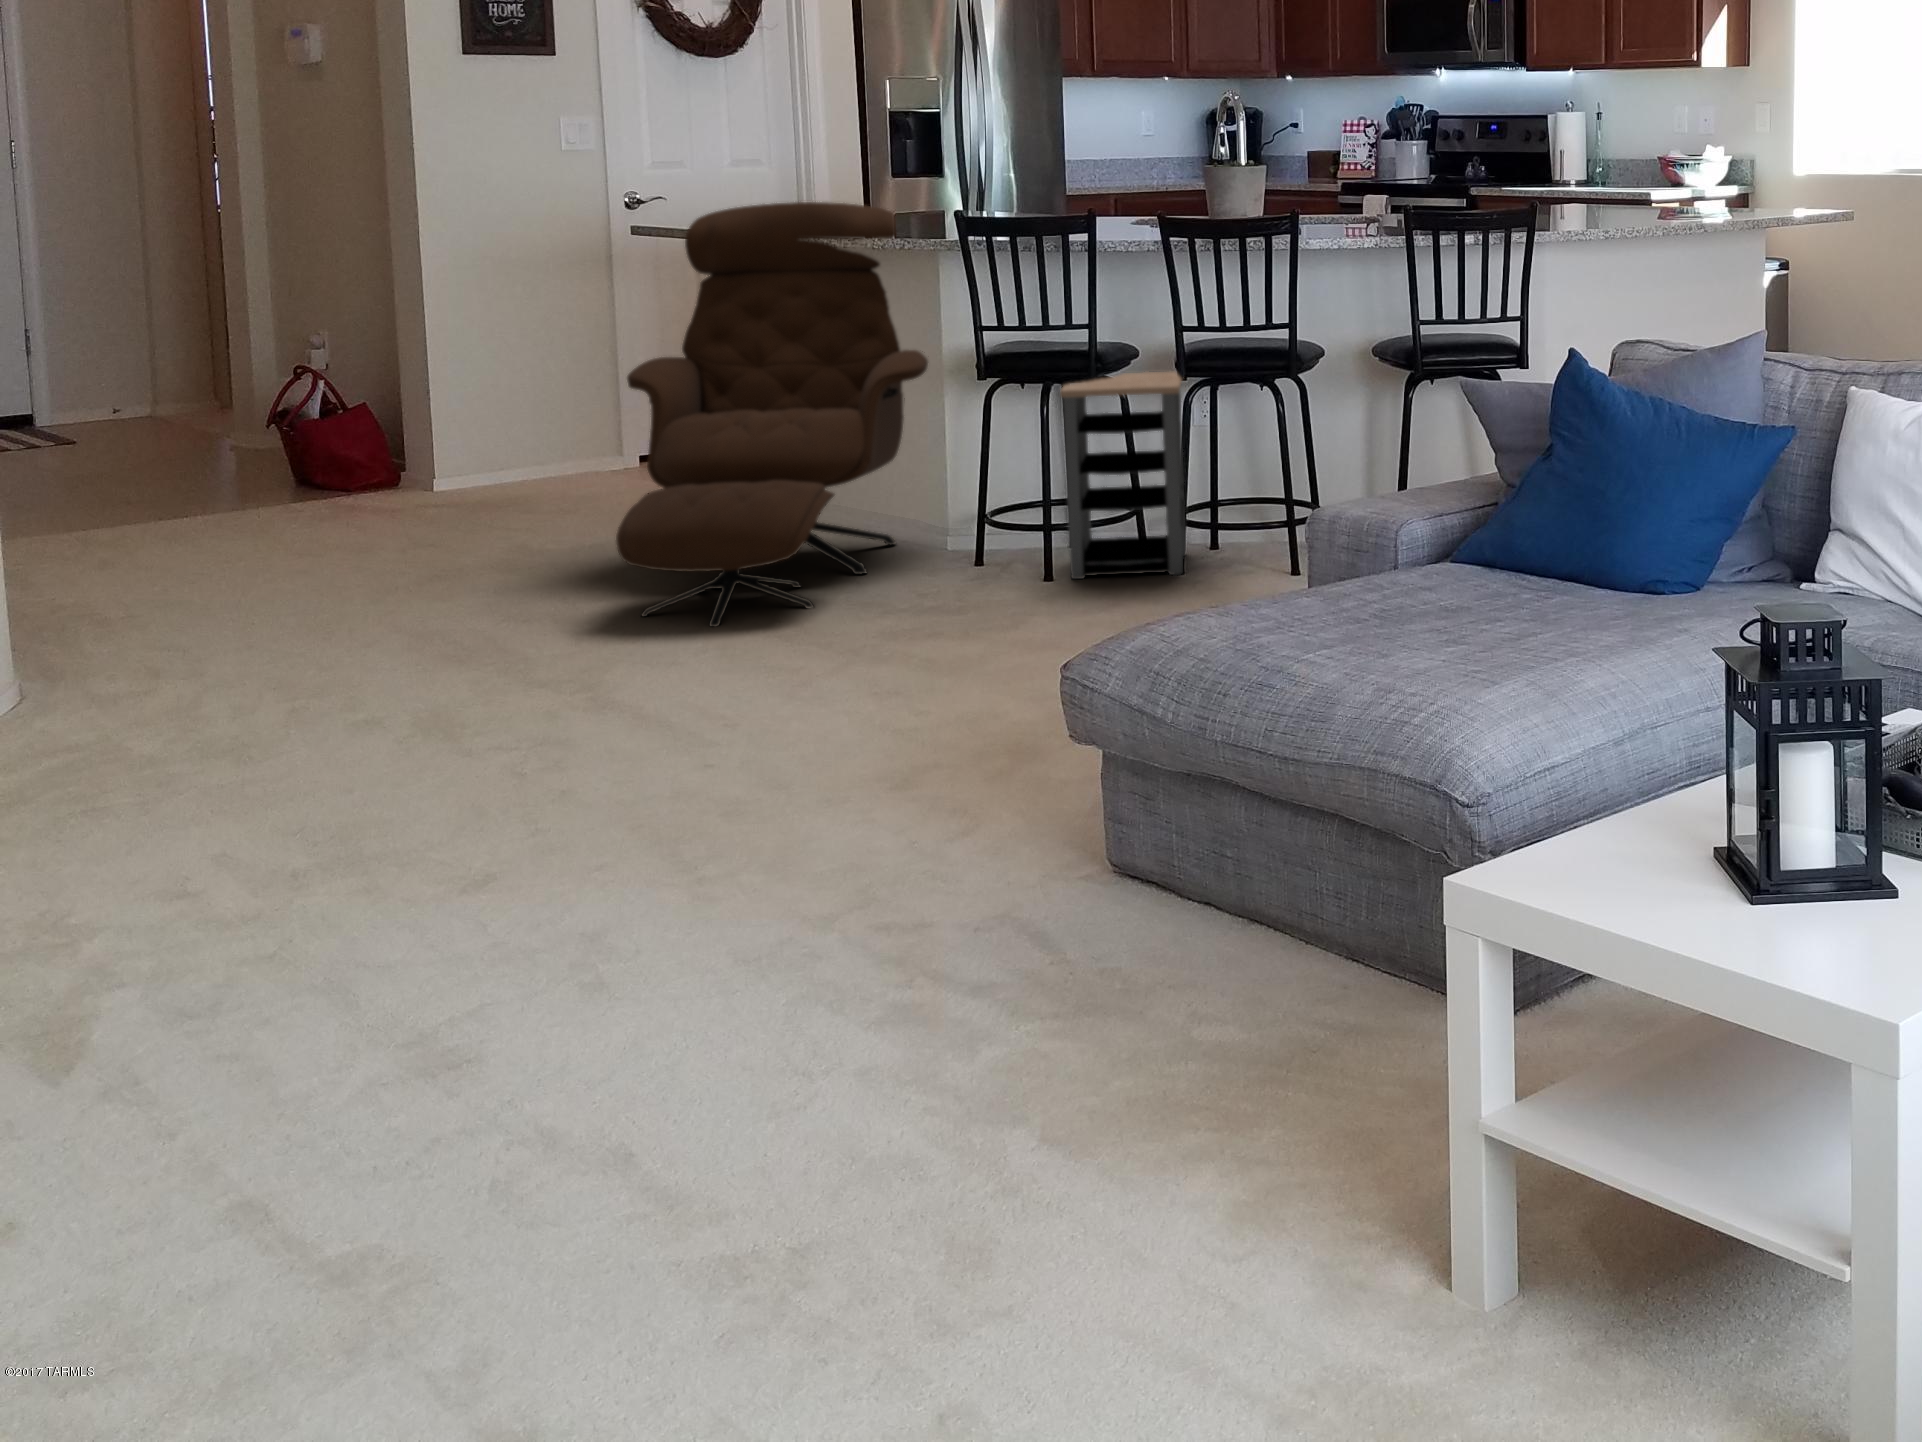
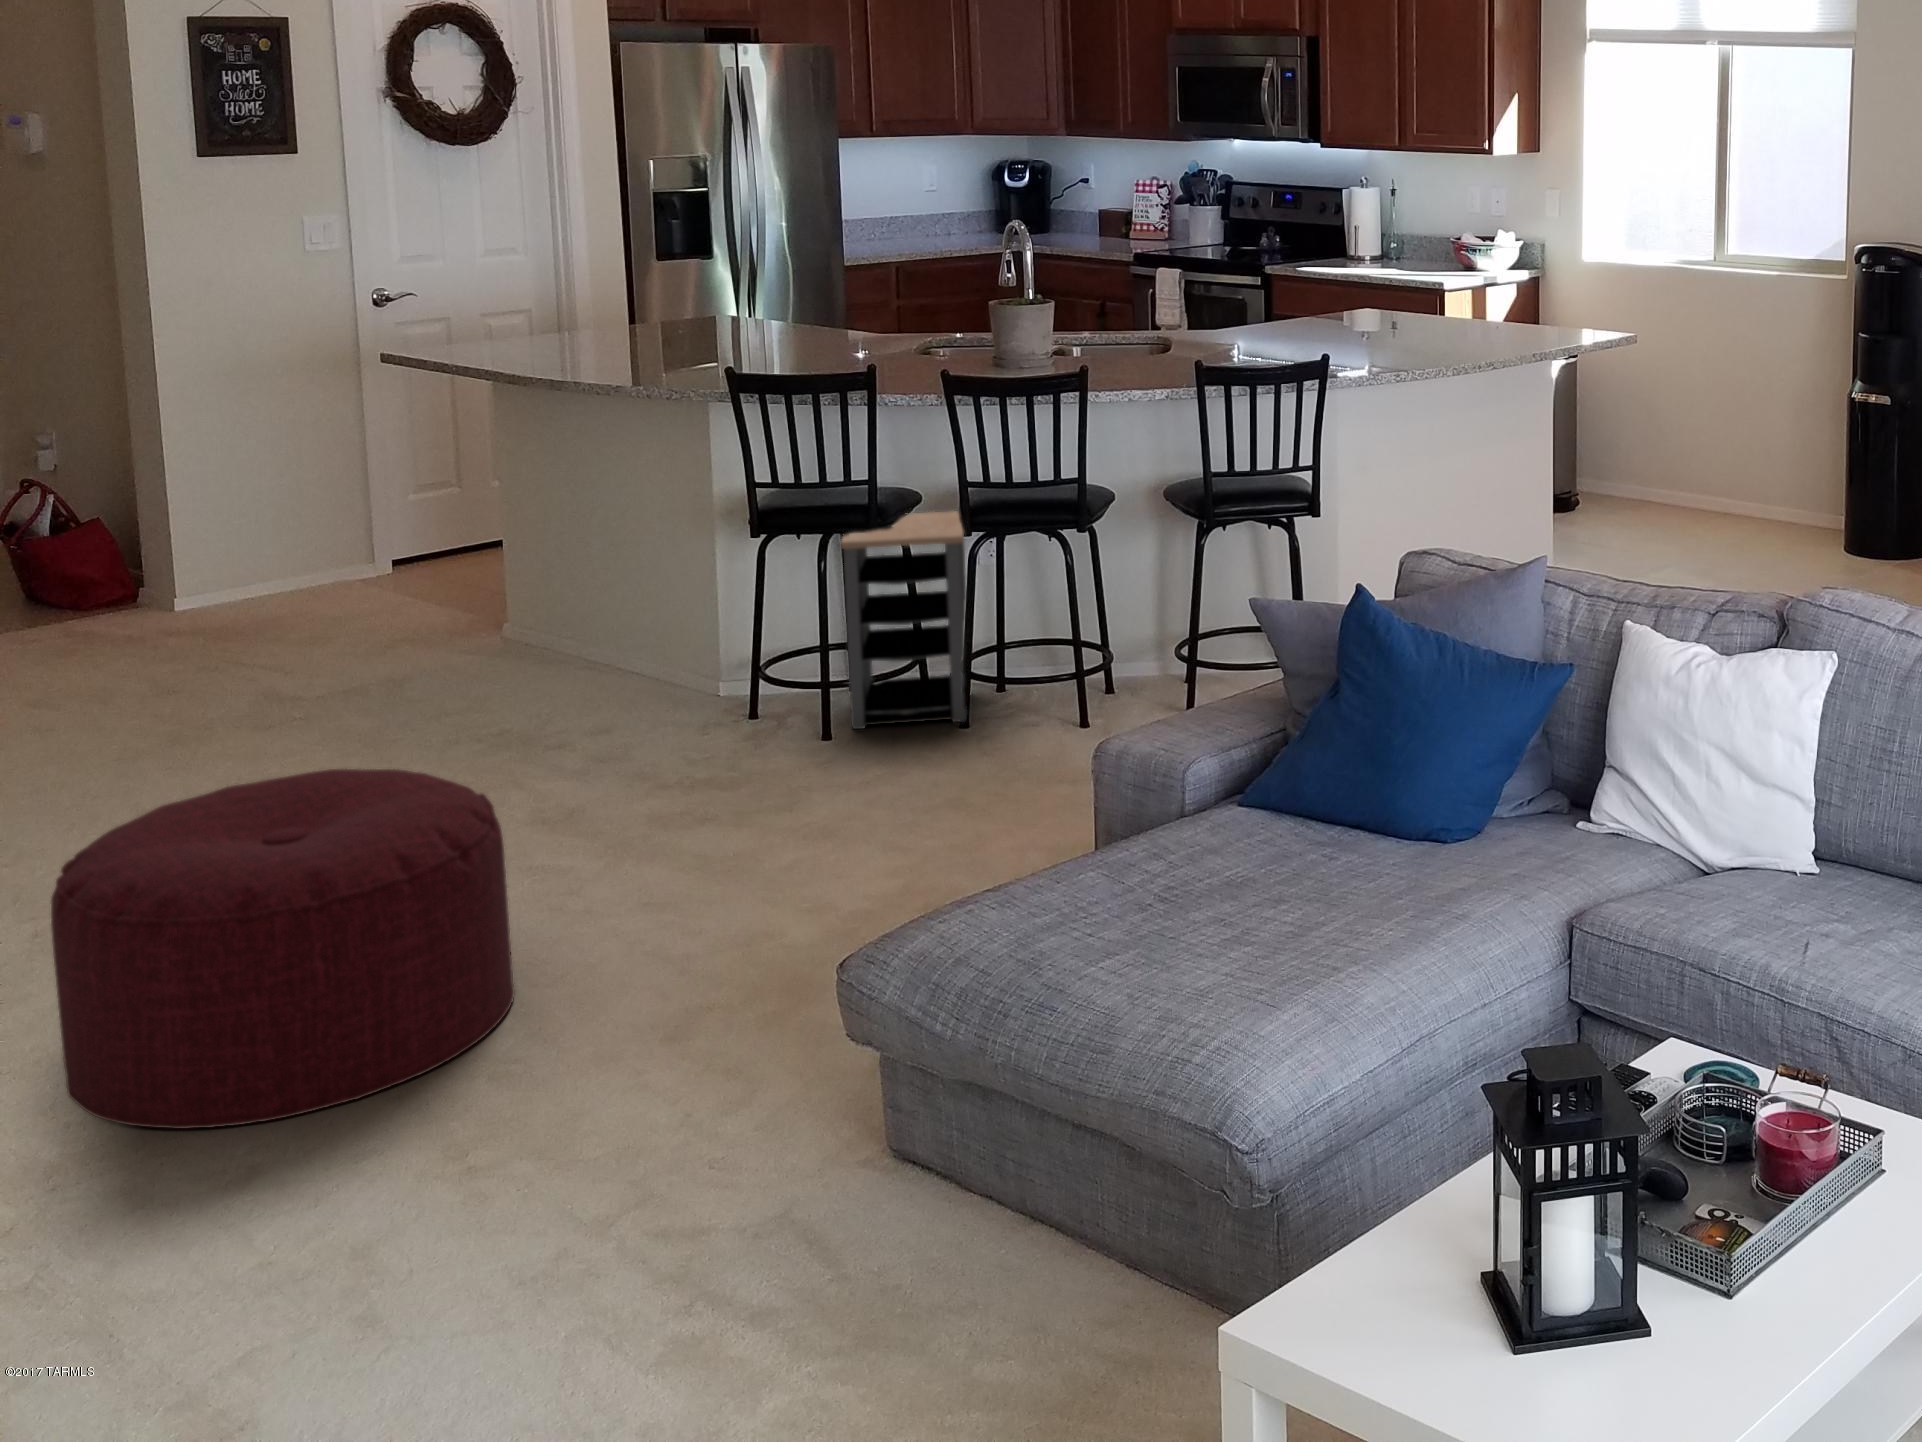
lounge chair: present [616,202,928,627] -> none [373,333,702,800]
ottoman: none [309,549,742,860] -> present [51,769,515,1129]

